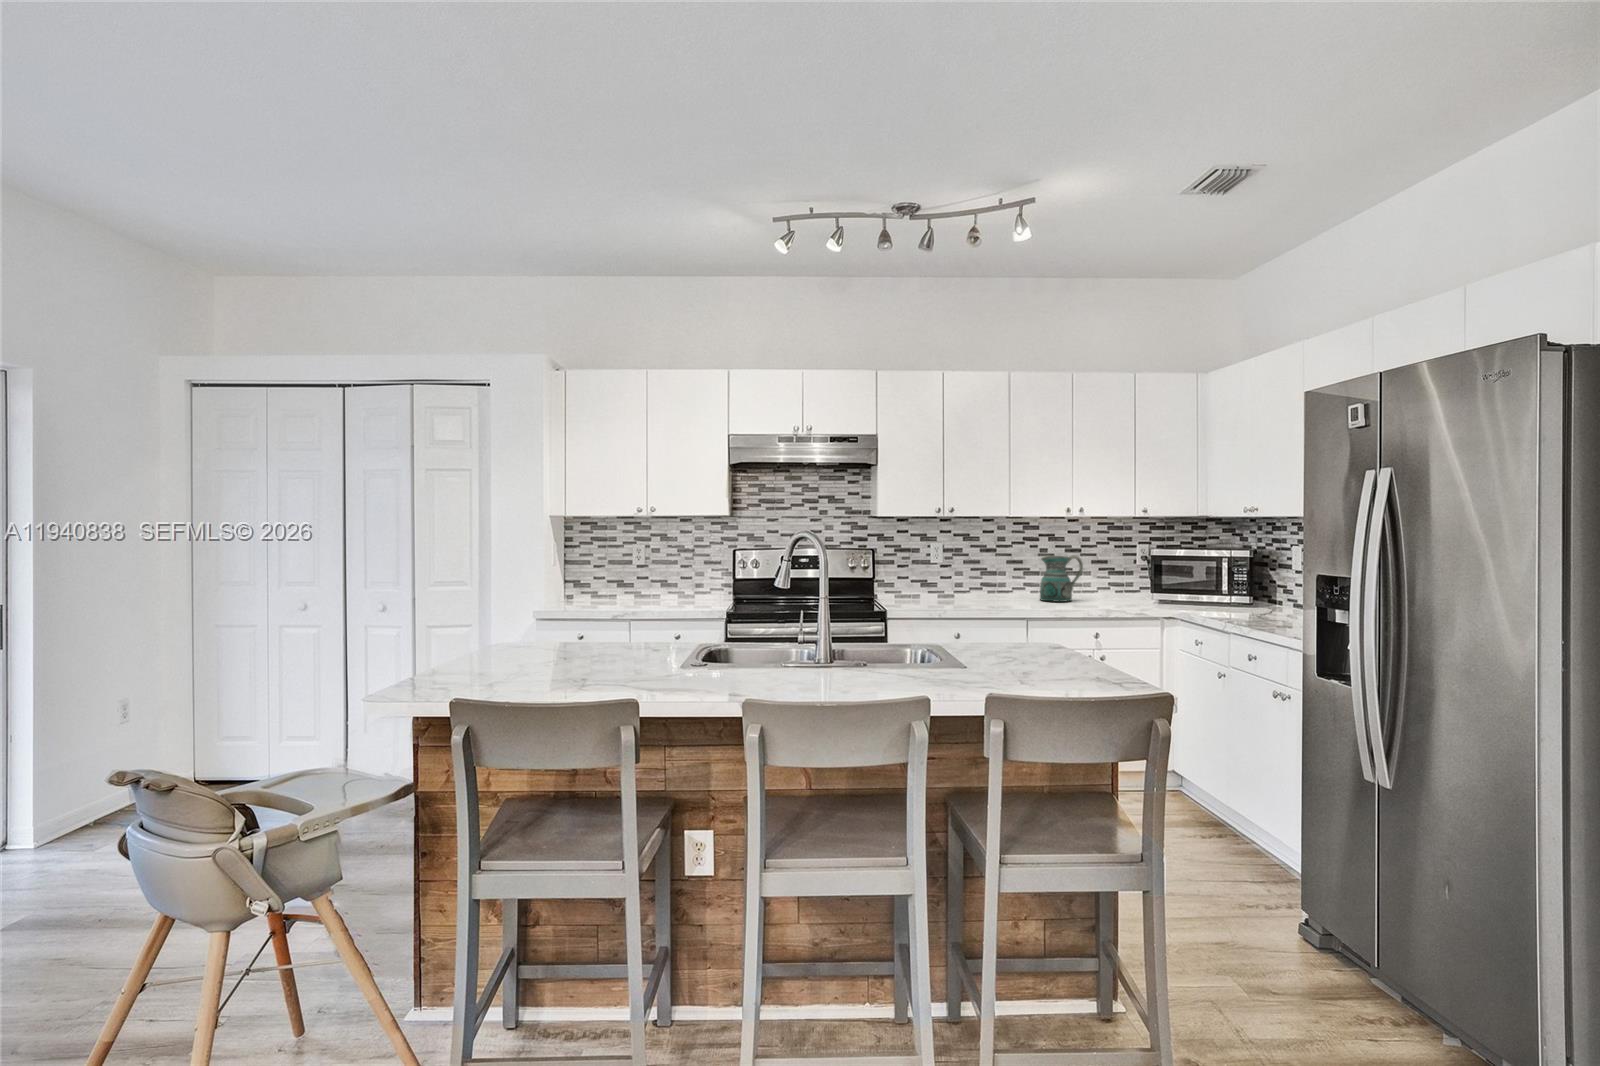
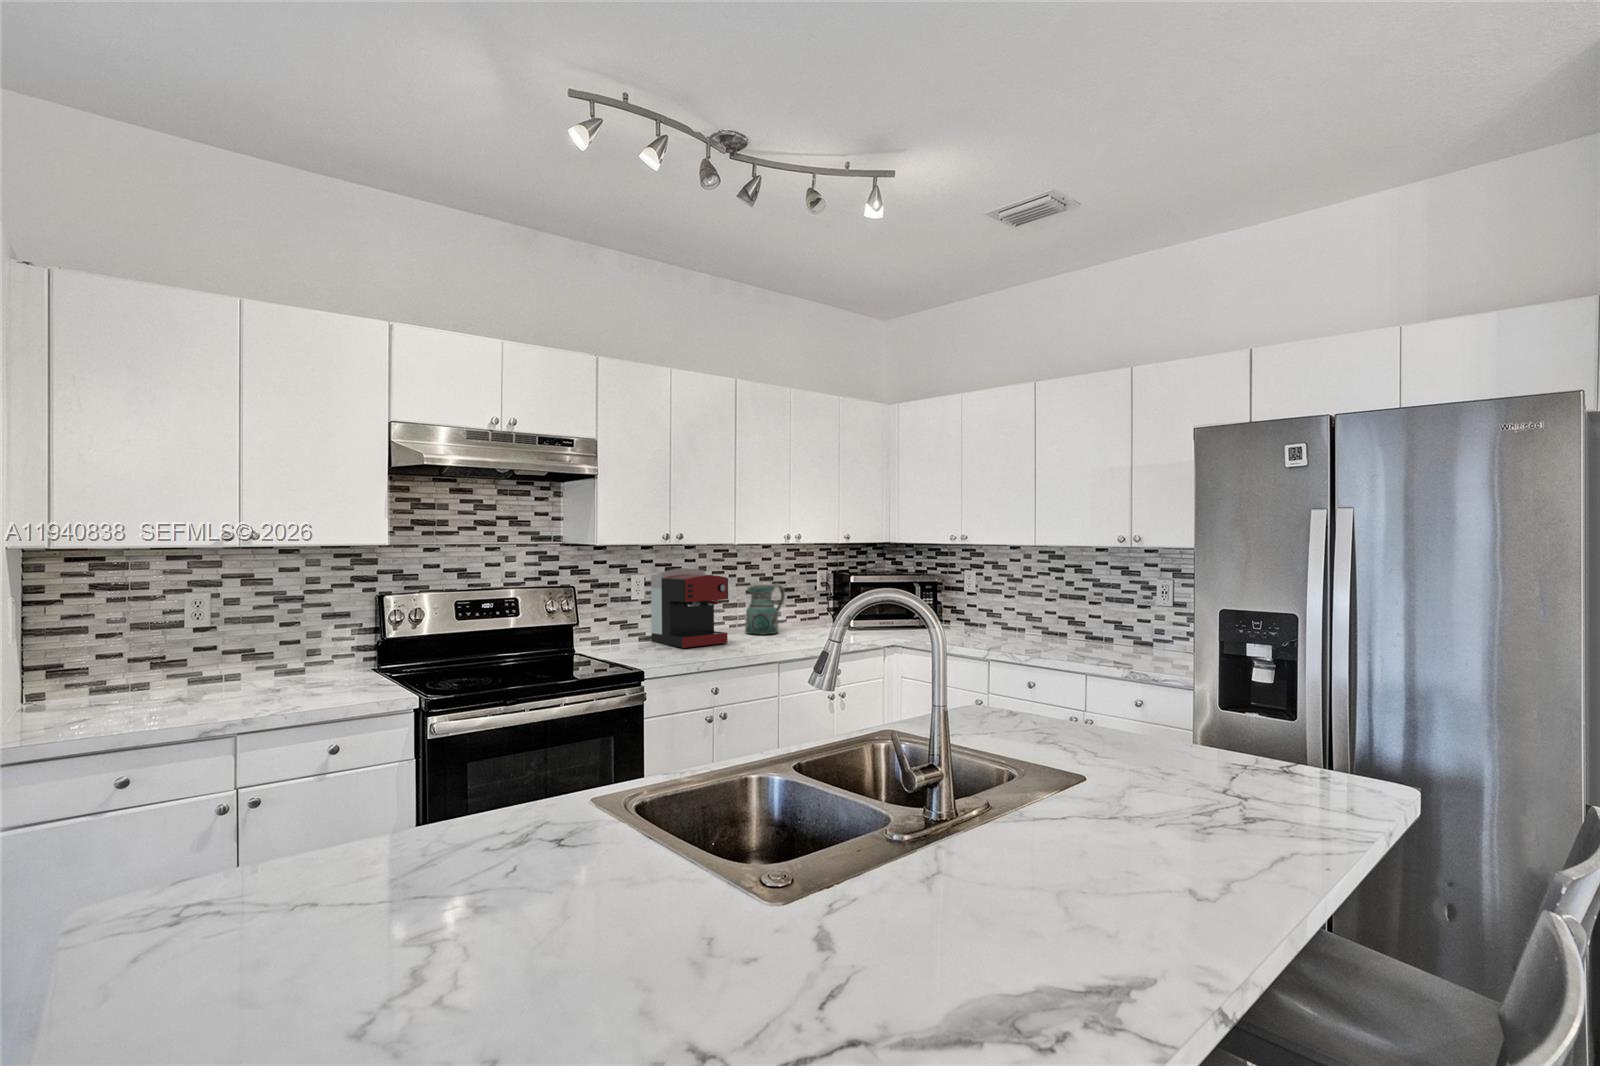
coffee maker: none [946,538,1004,605] -> present [651,568,728,648]

